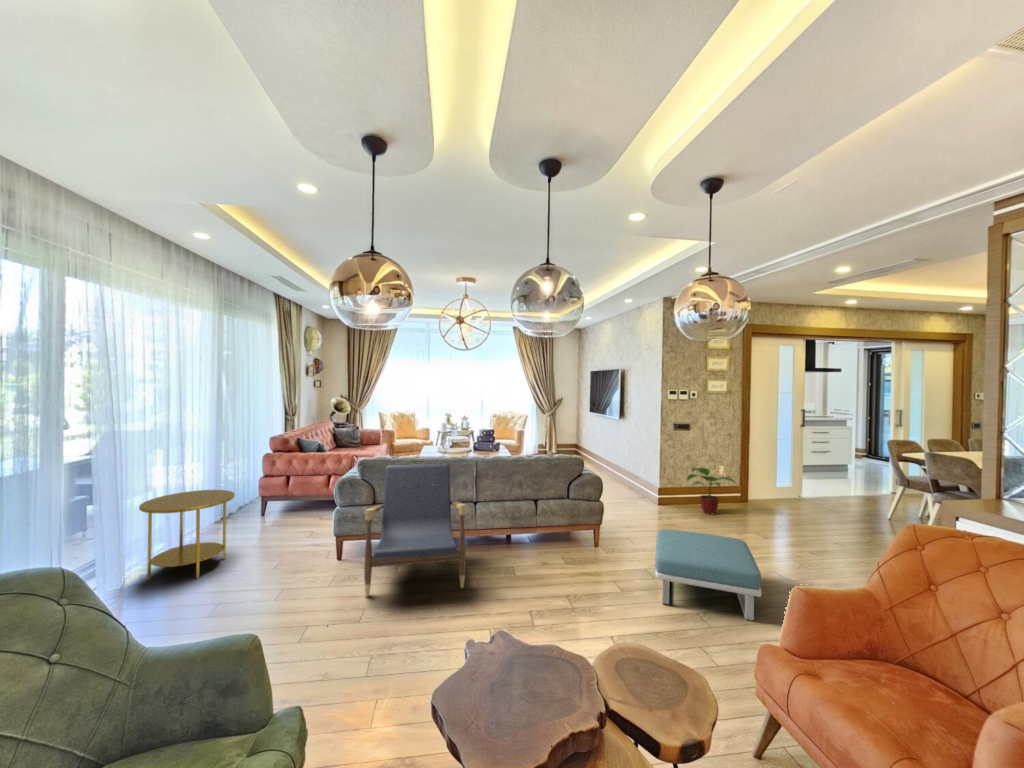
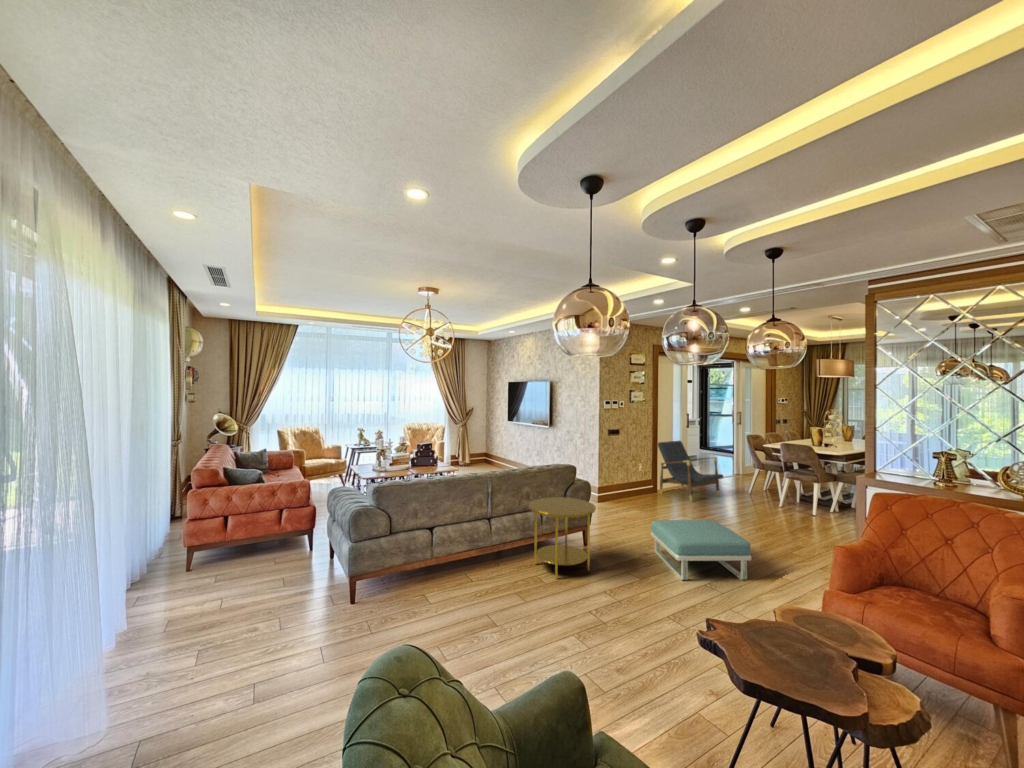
lounge chair: present [364,464,466,597] -> present [658,441,723,502]
potted plant: present [687,468,734,514] -> none [624,467,664,506]
side table: present [139,490,235,580] -> present [529,497,596,579]

